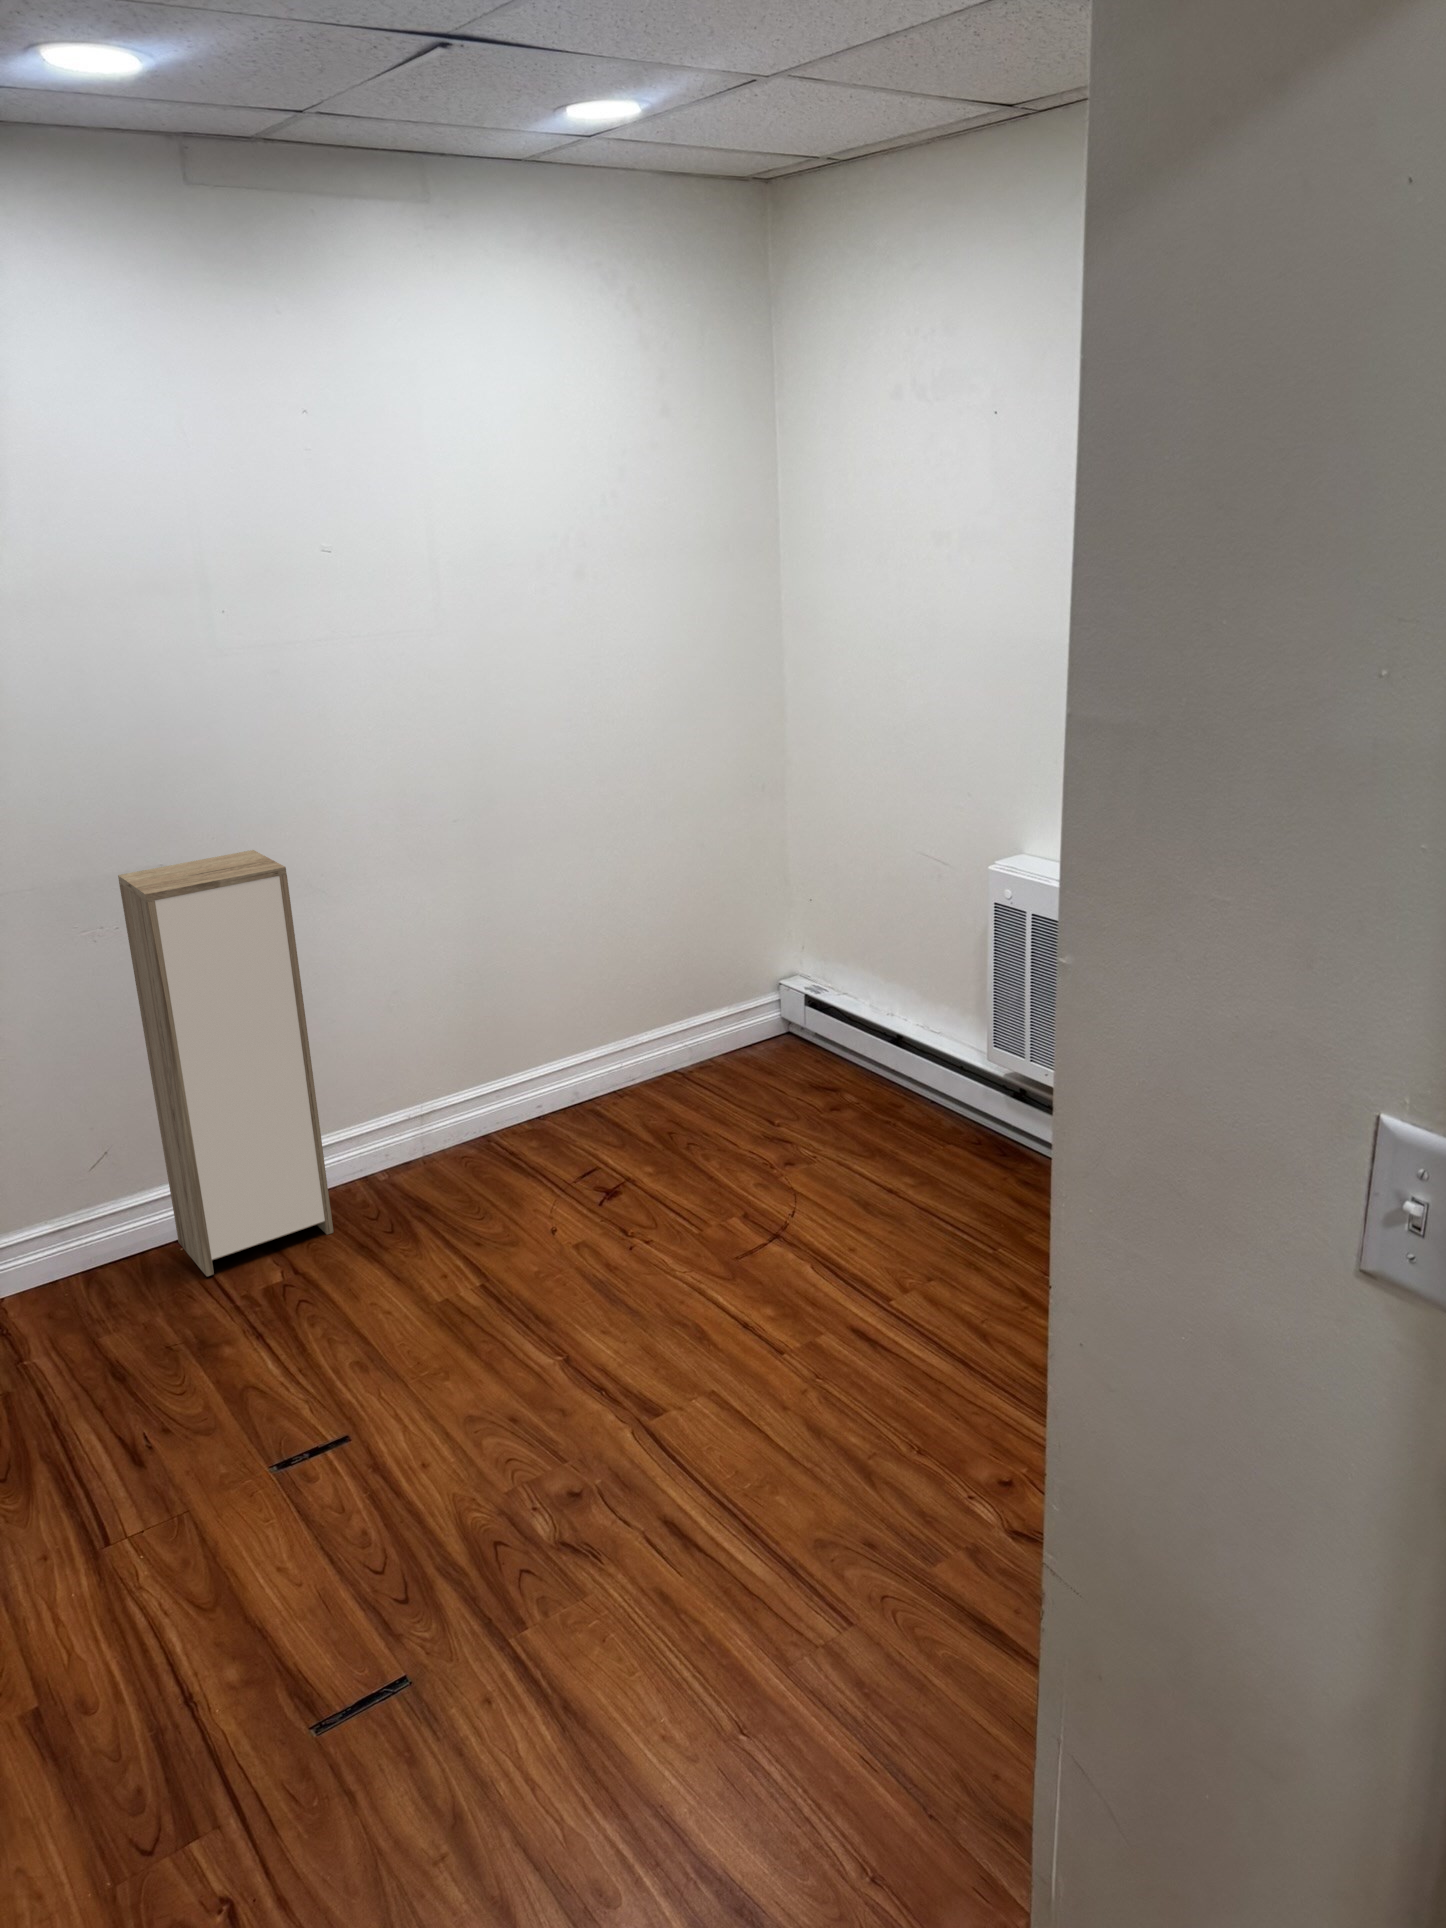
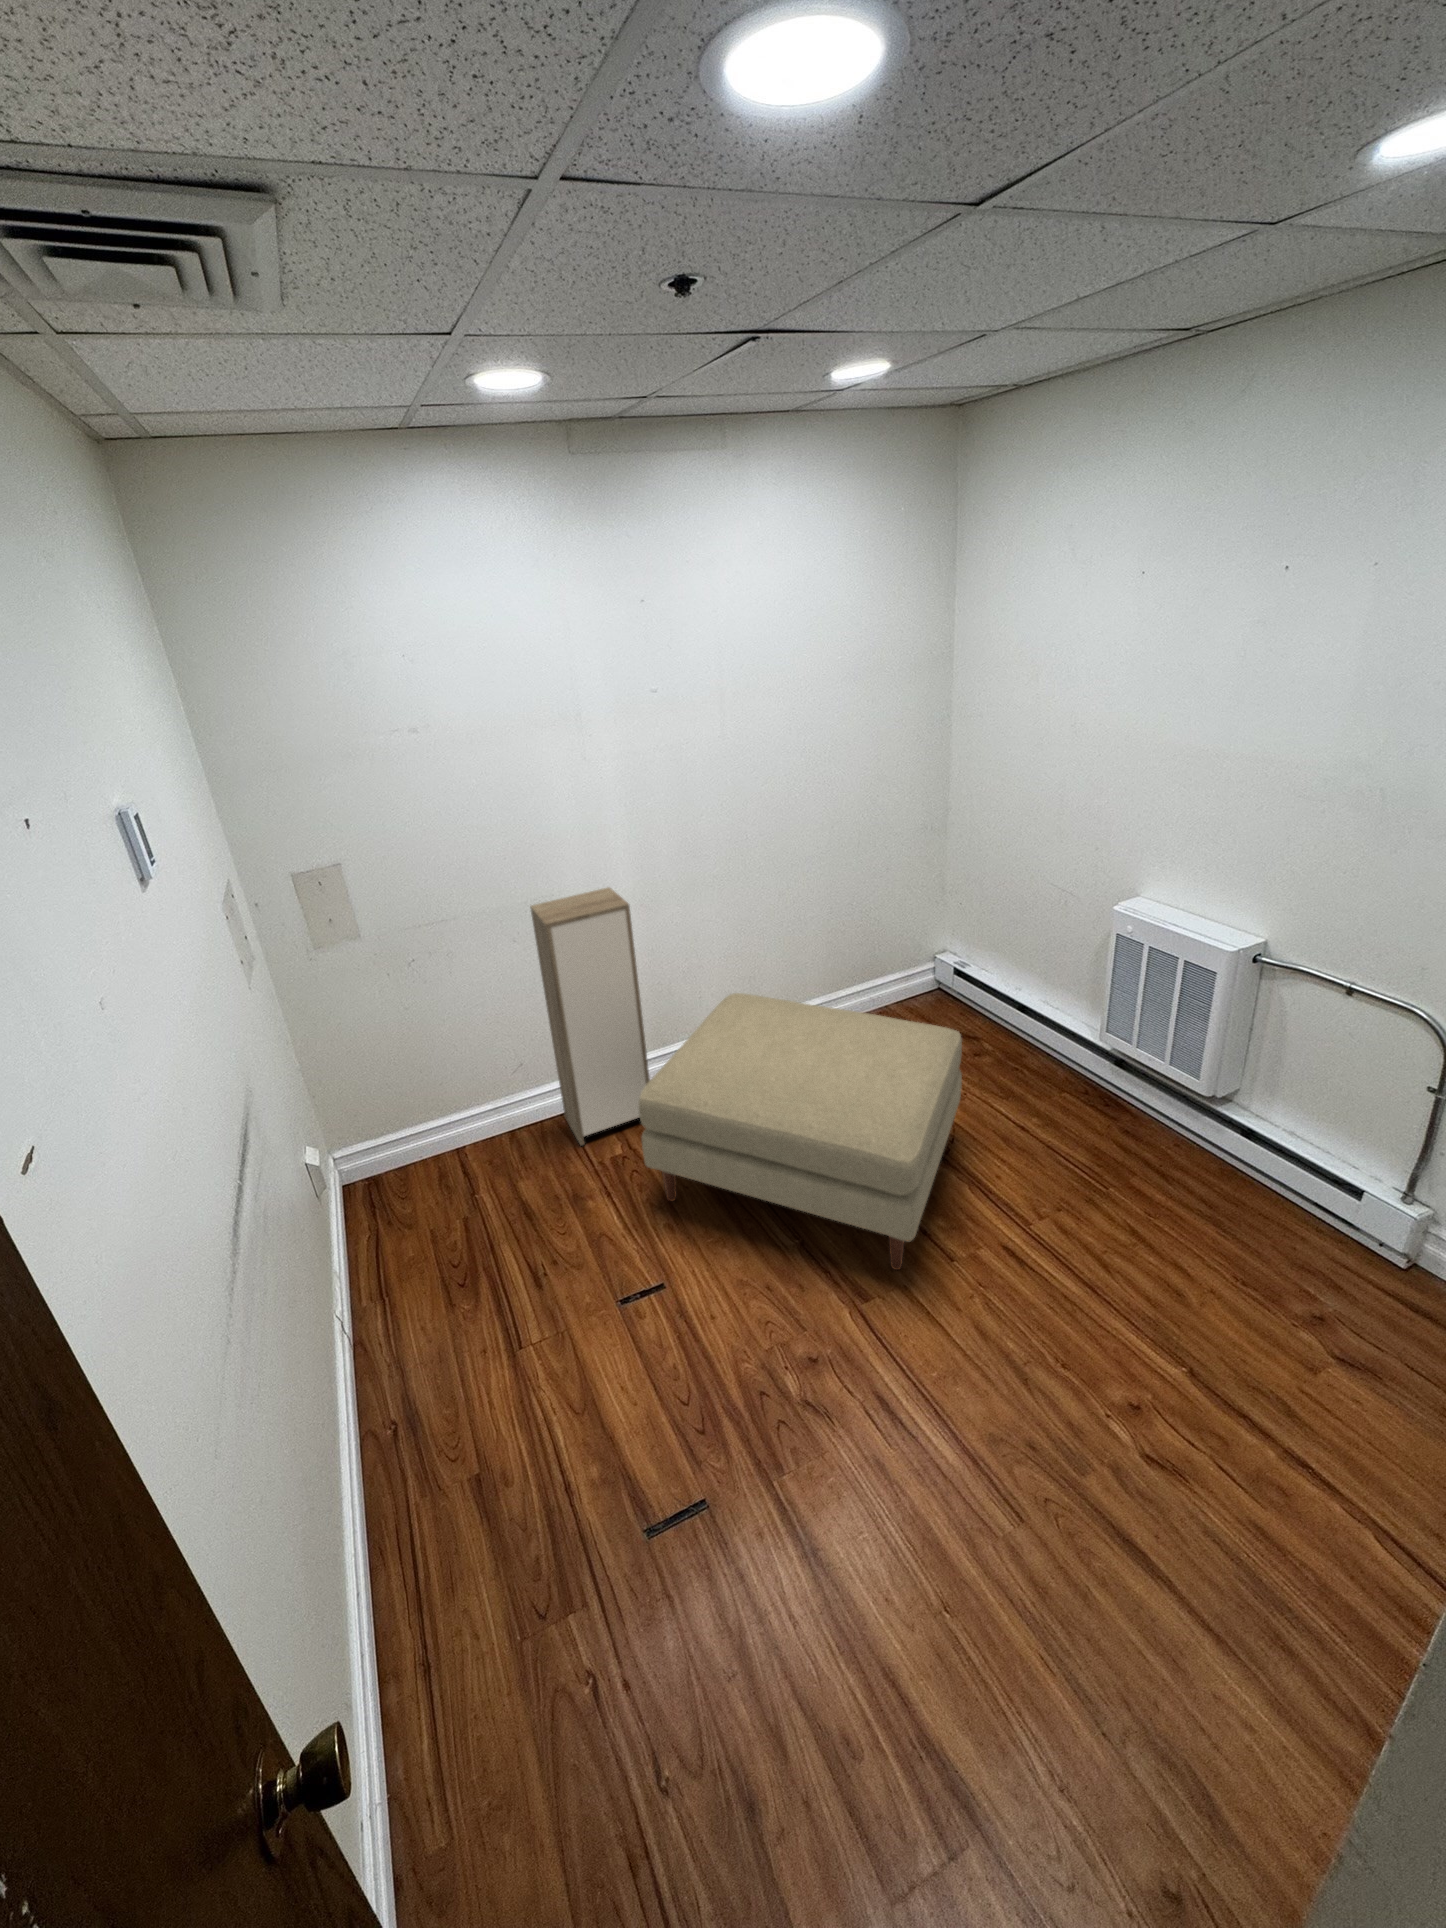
ottoman: none [303,1016,800,1373] -> present [639,993,962,1270]

